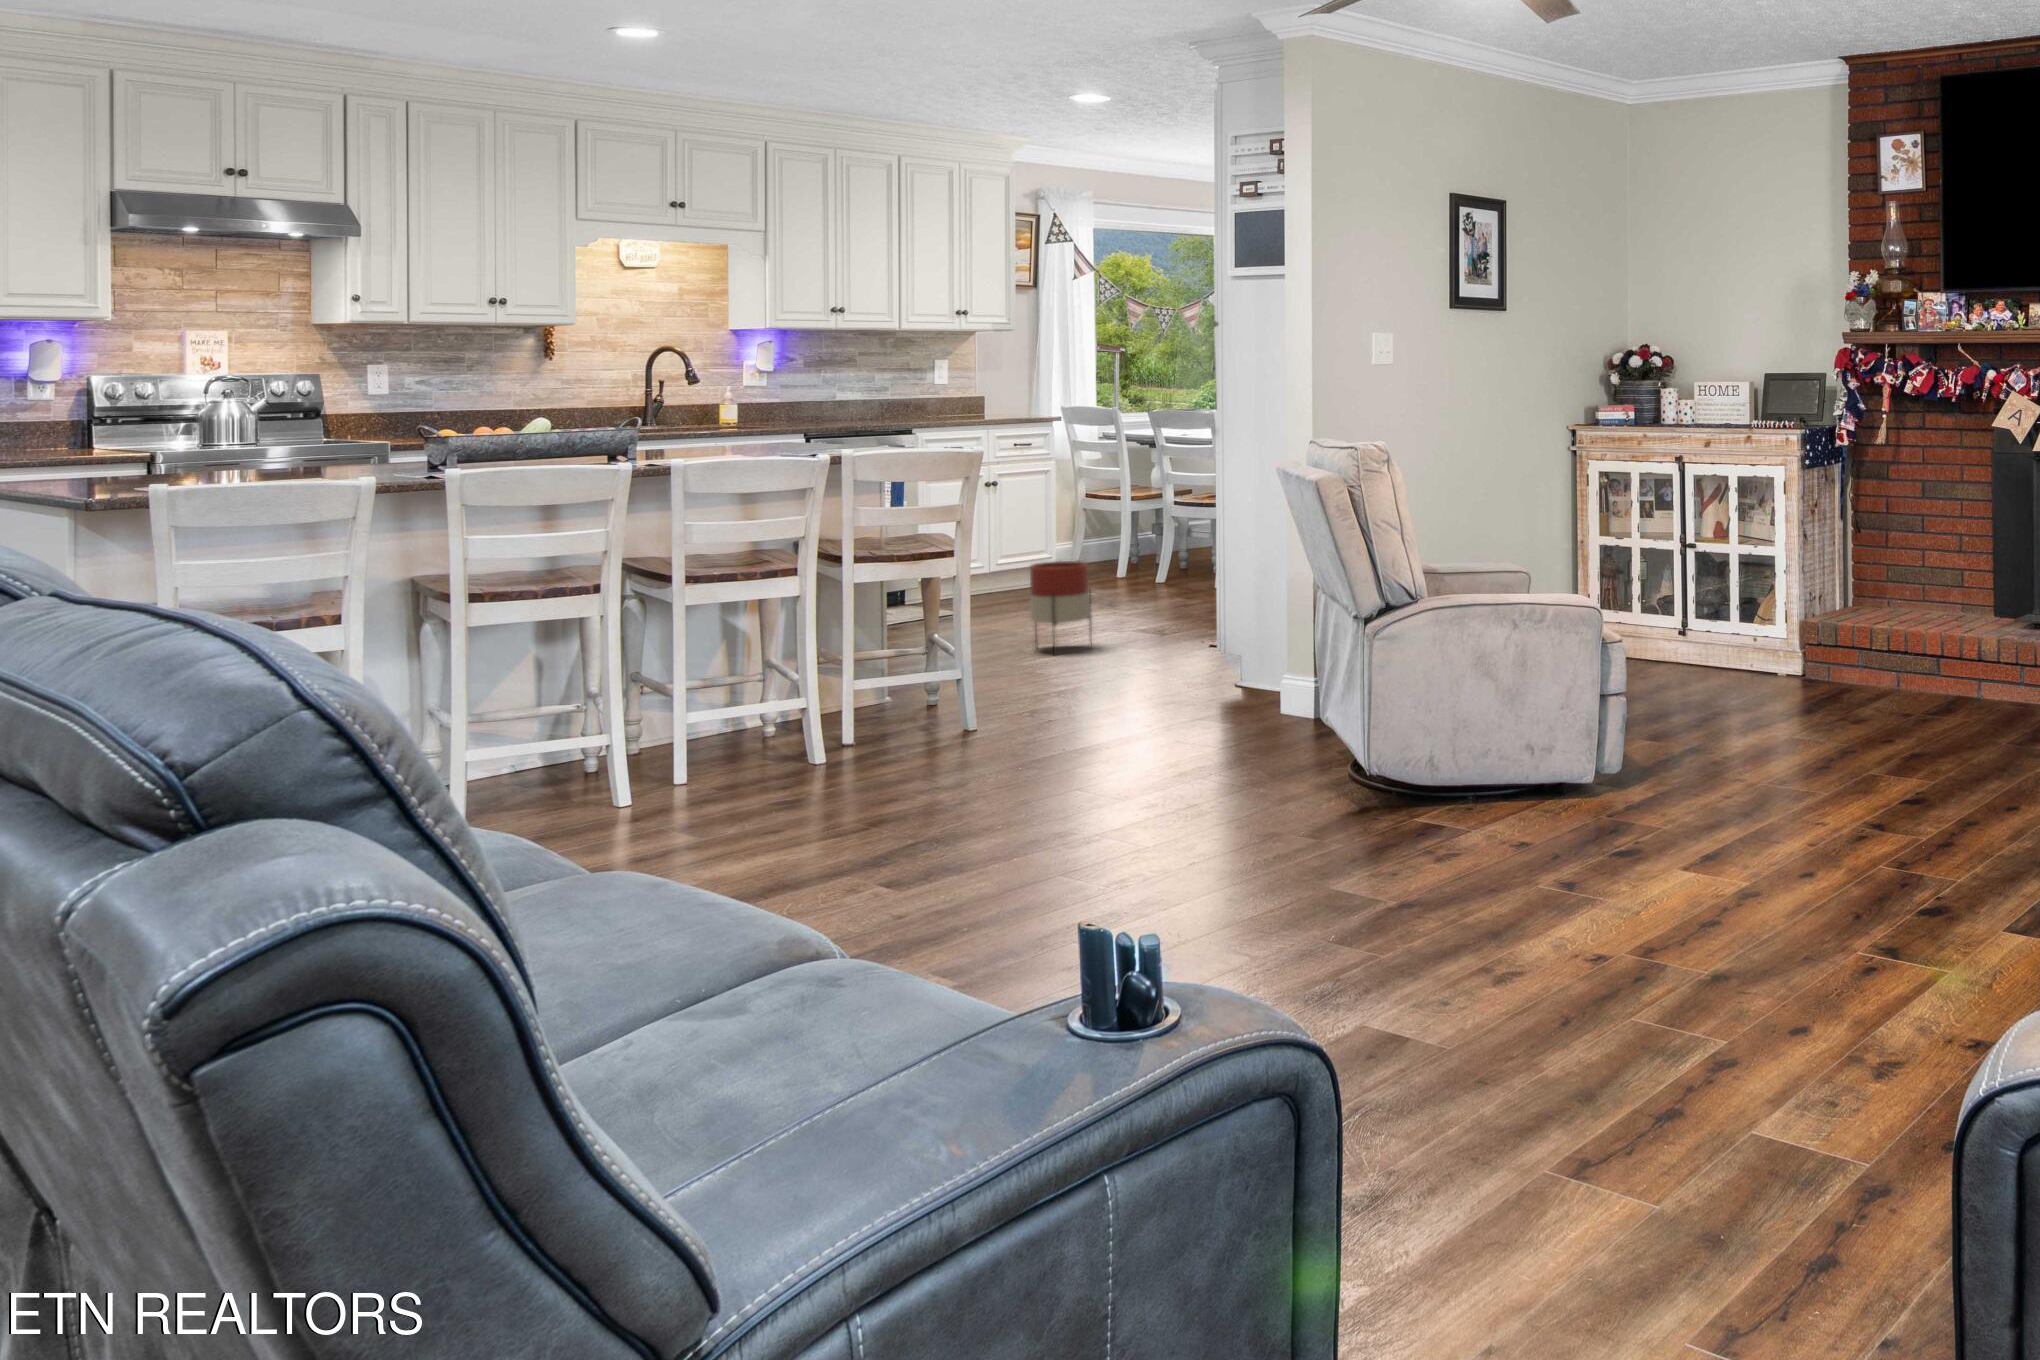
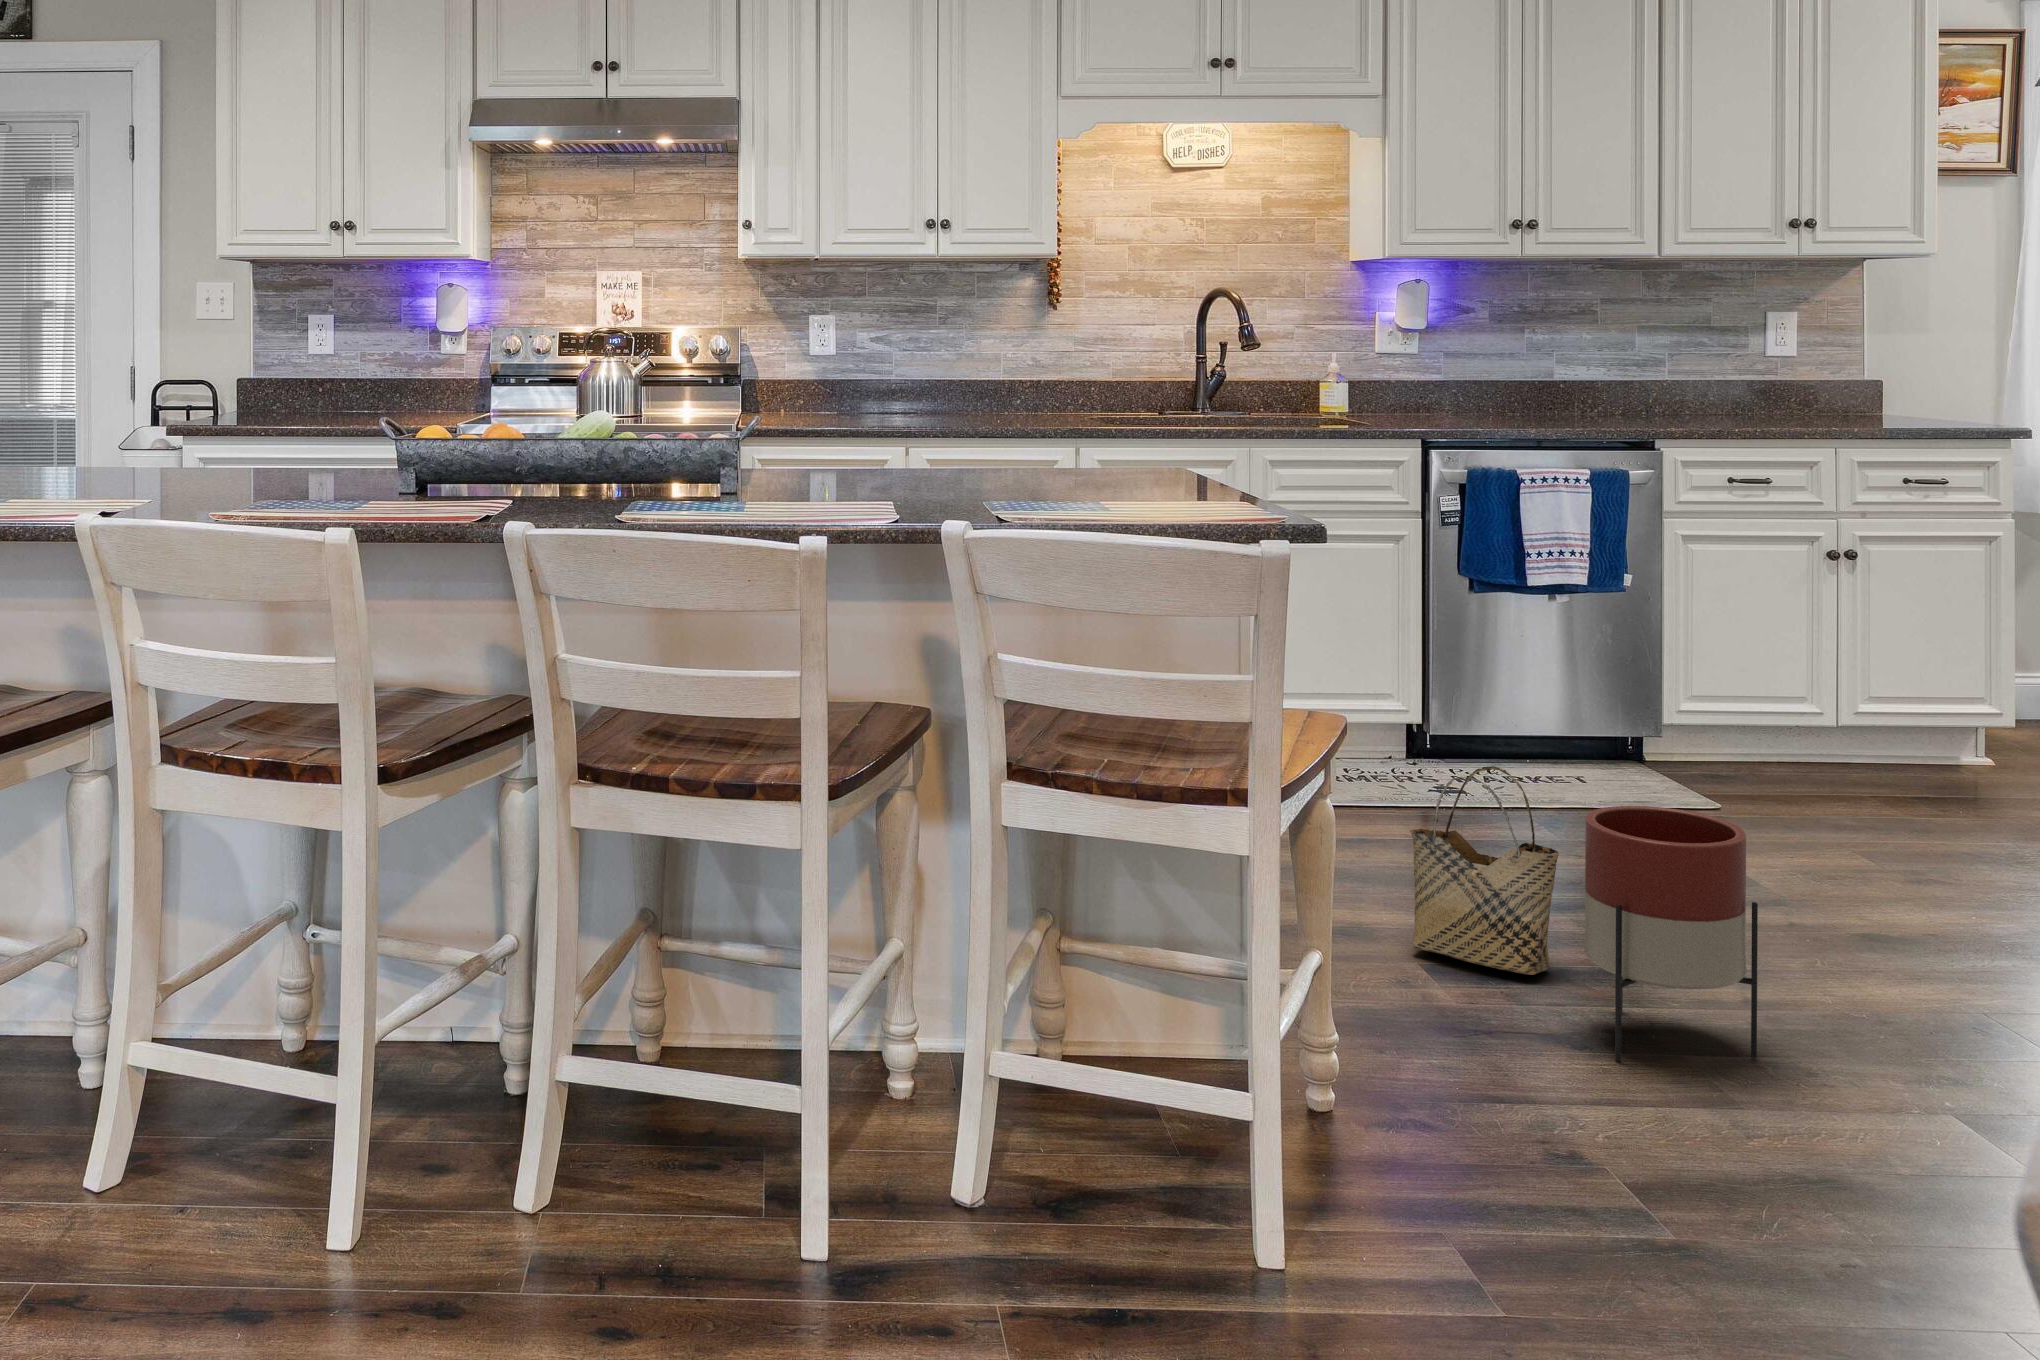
woven basket: none [937,564,1001,649] -> present [1410,766,1559,975]

